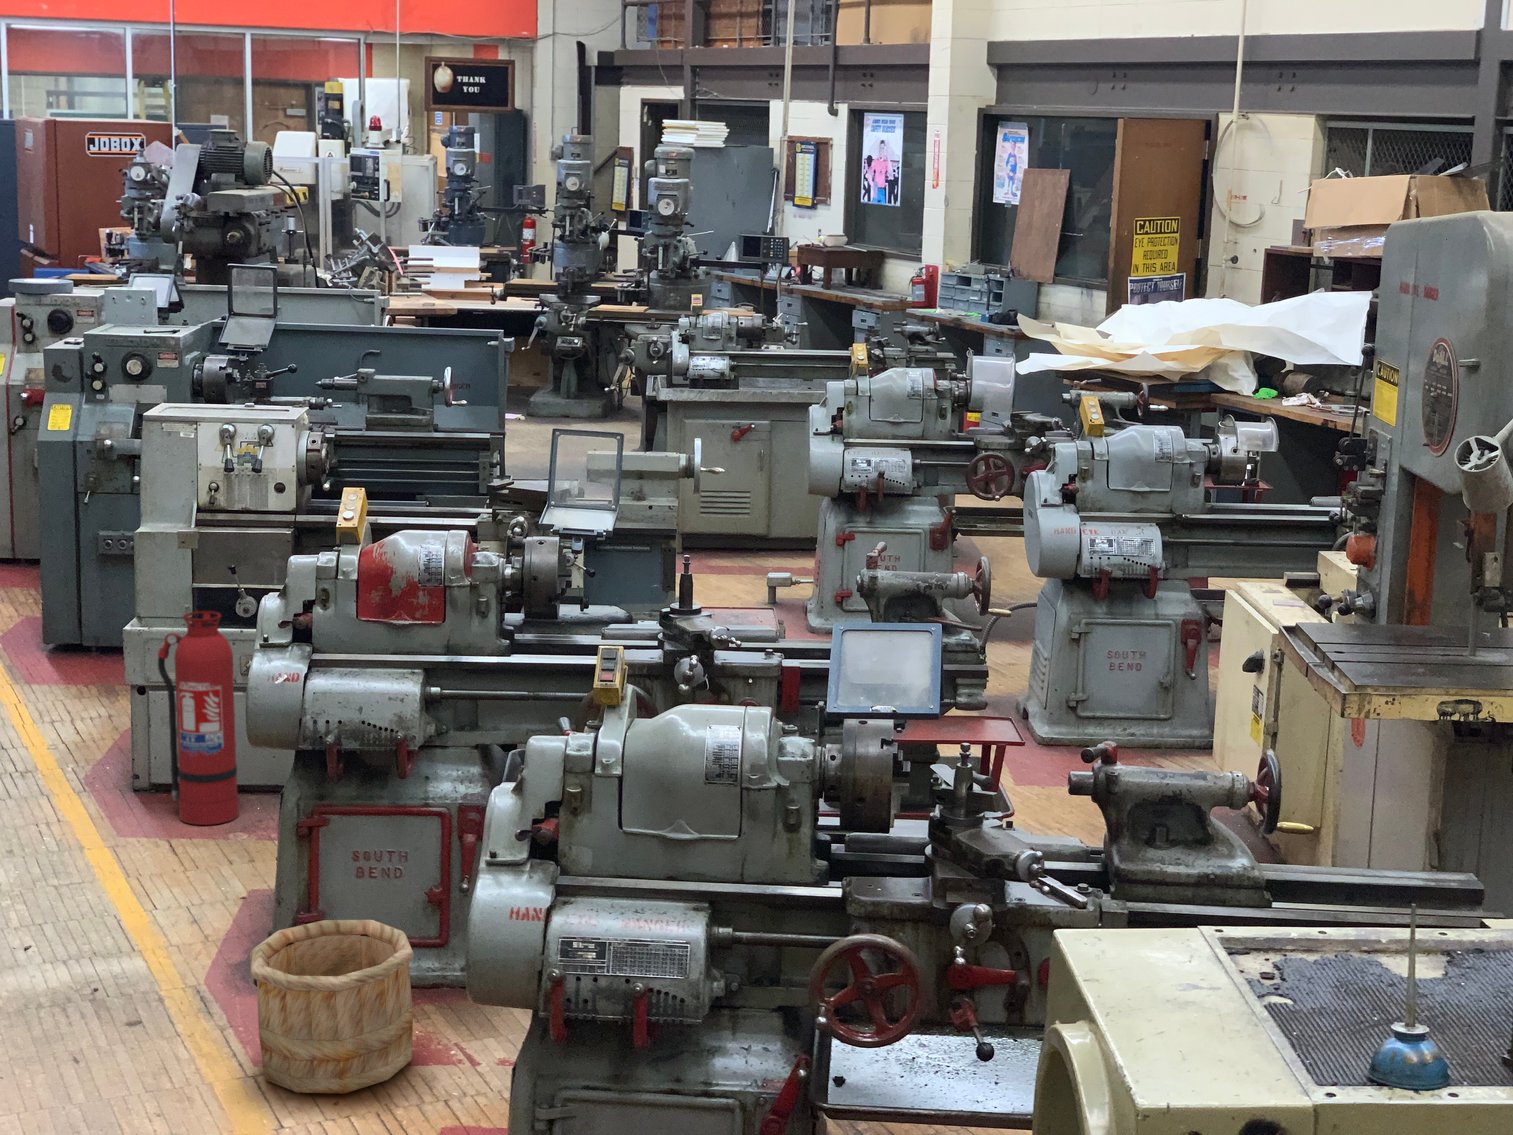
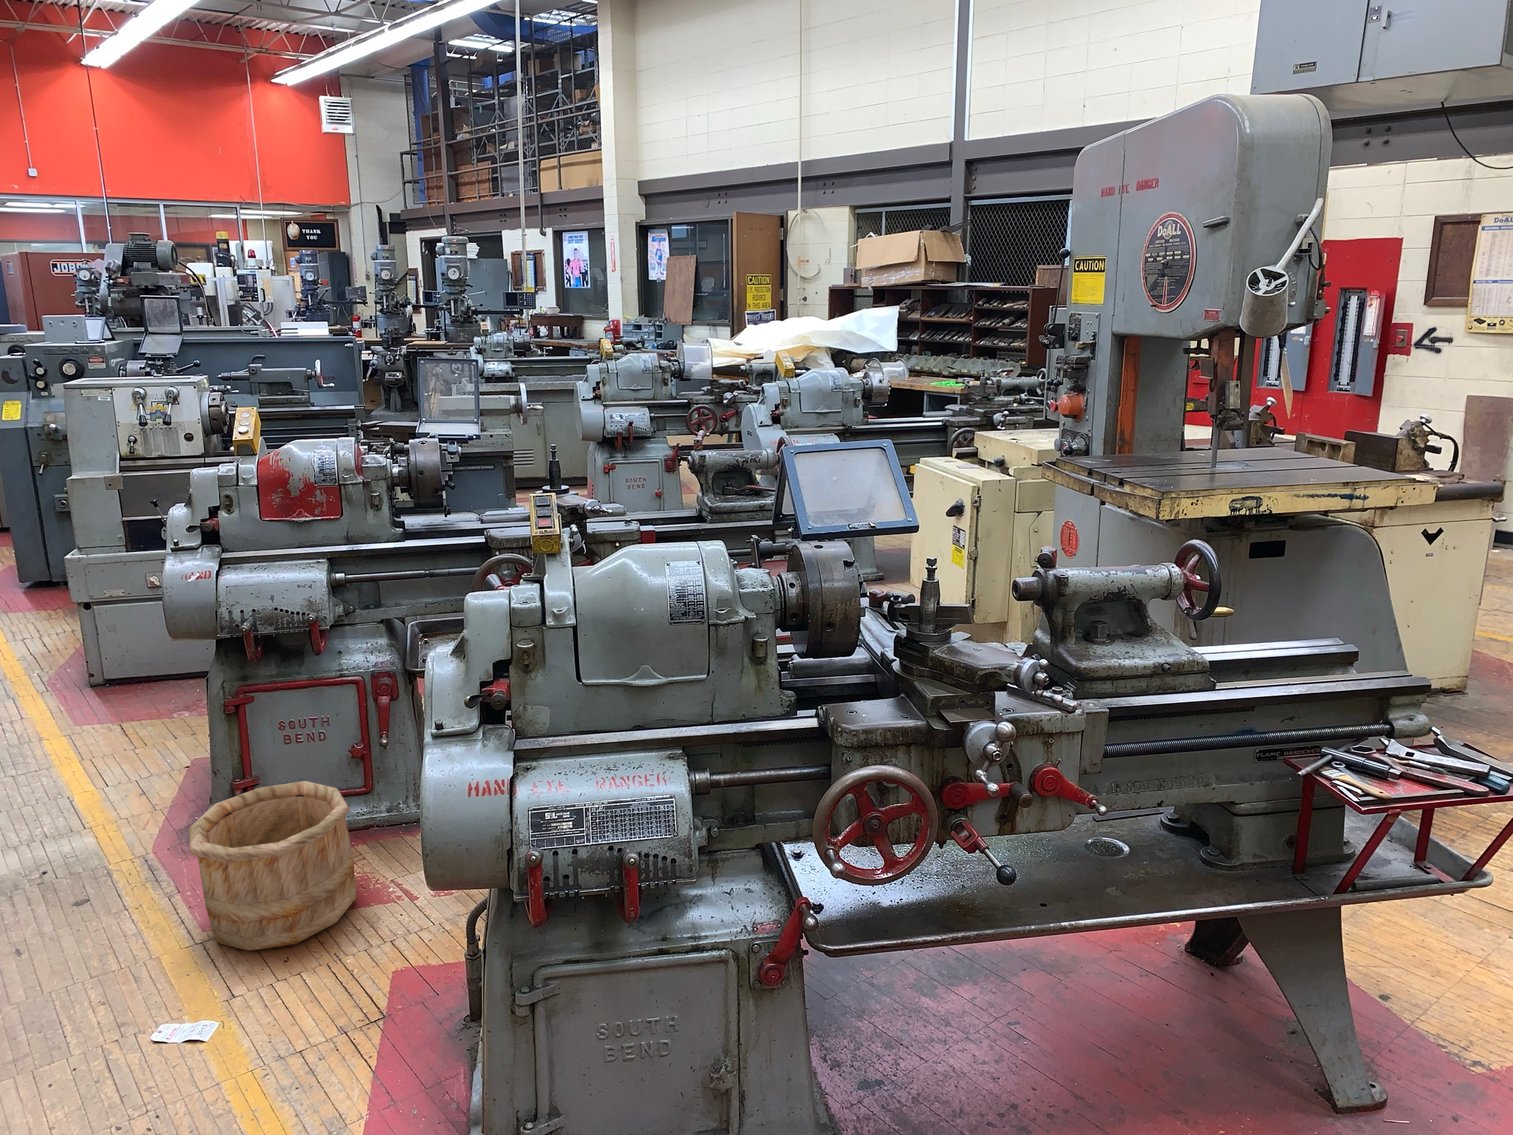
fire extinguisher: present [158,611,239,825] -> none [91,540,180,712]

